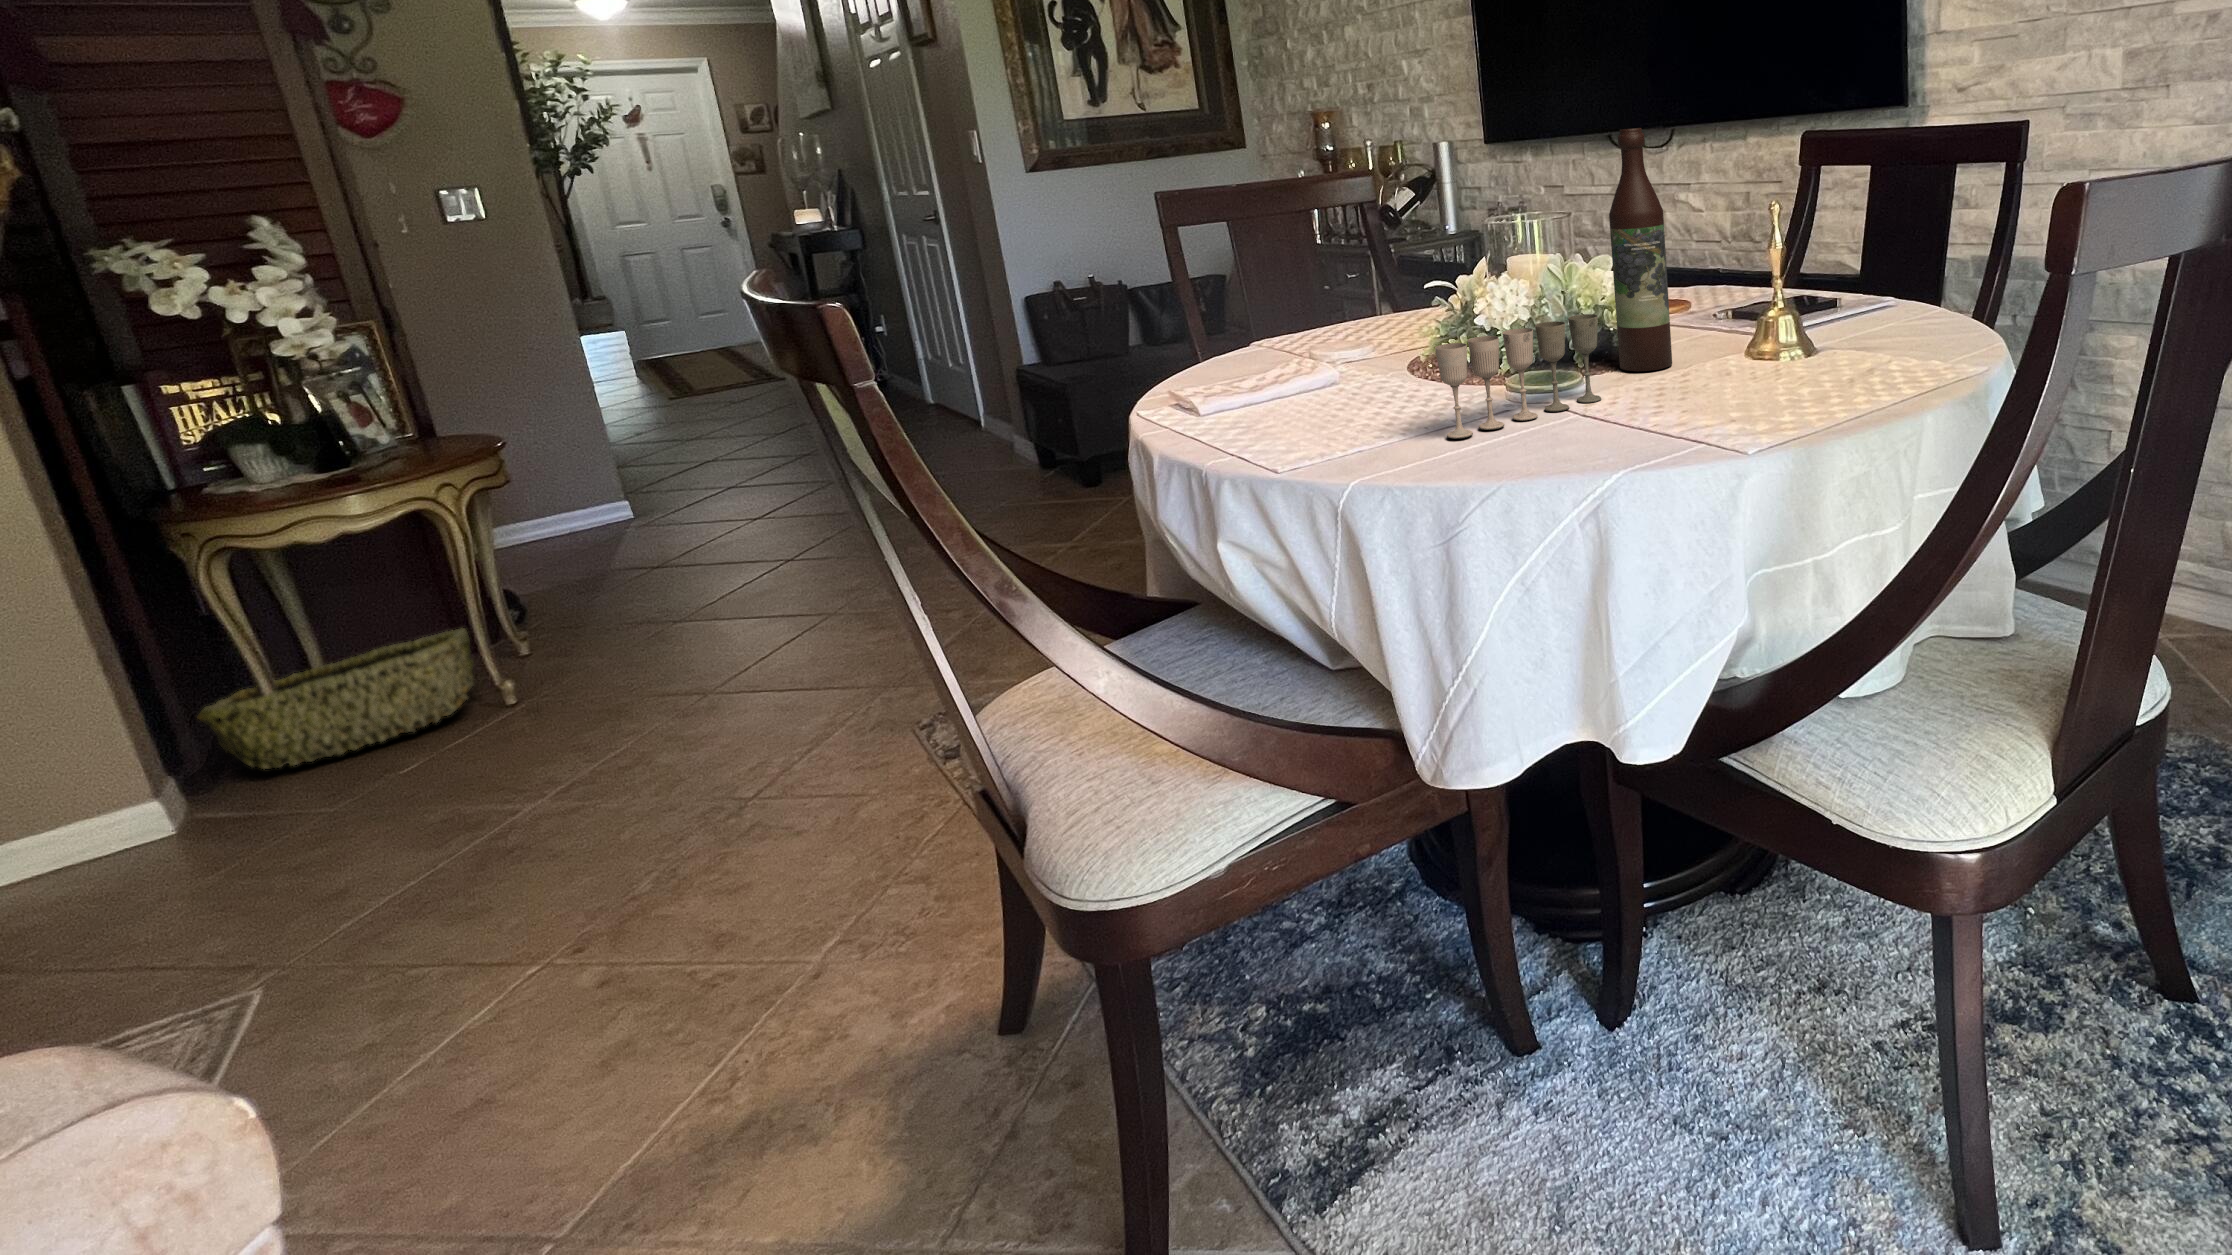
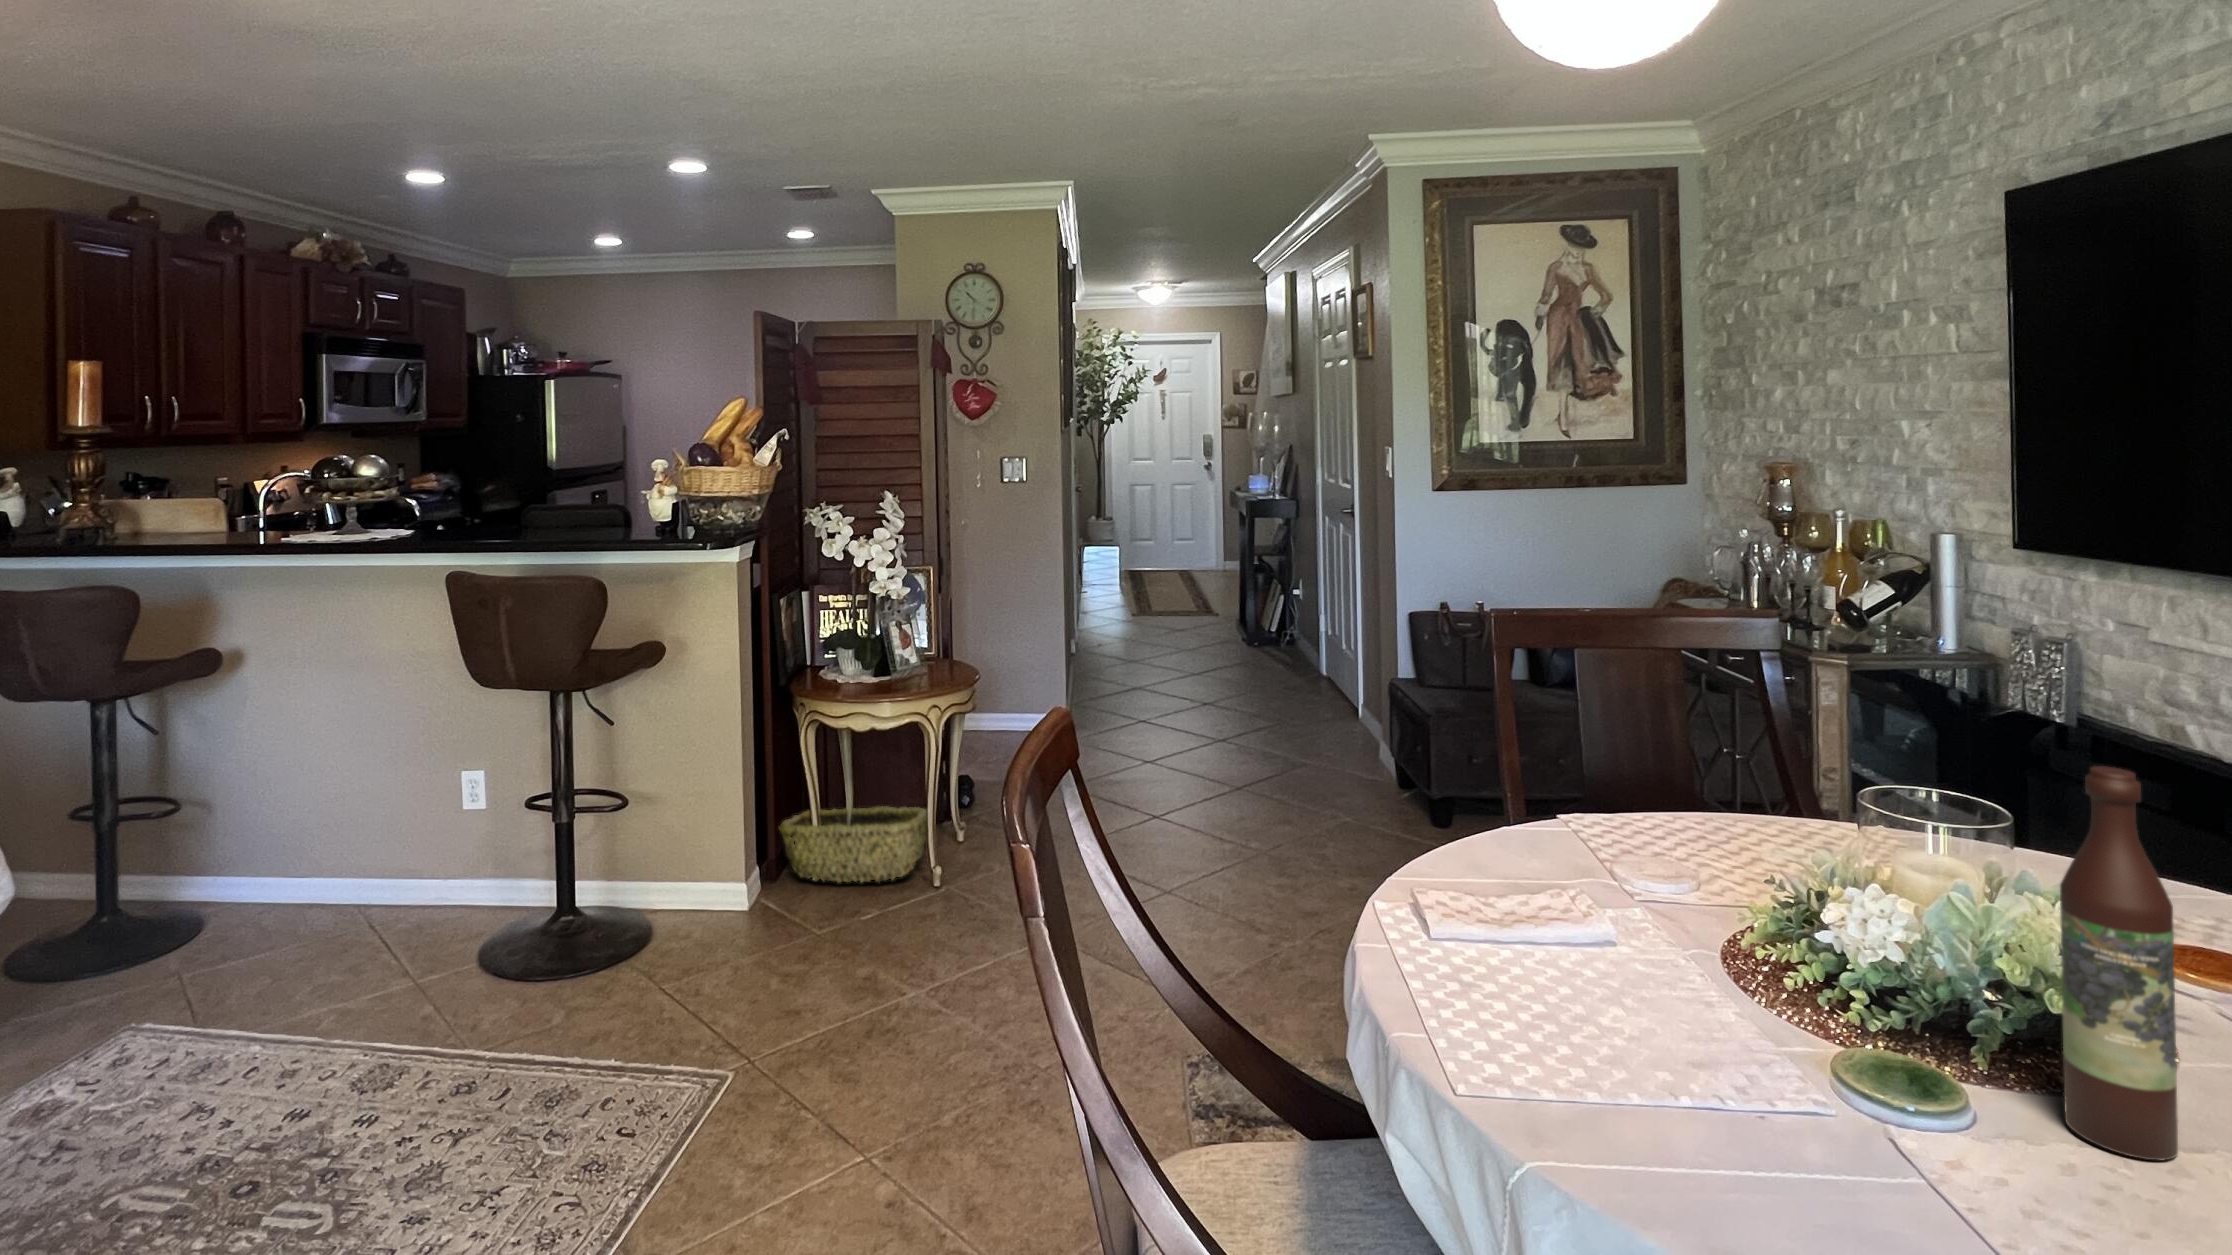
wine glass: present [1435,314,1601,438] -> none [1683,1029,1991,1191]

